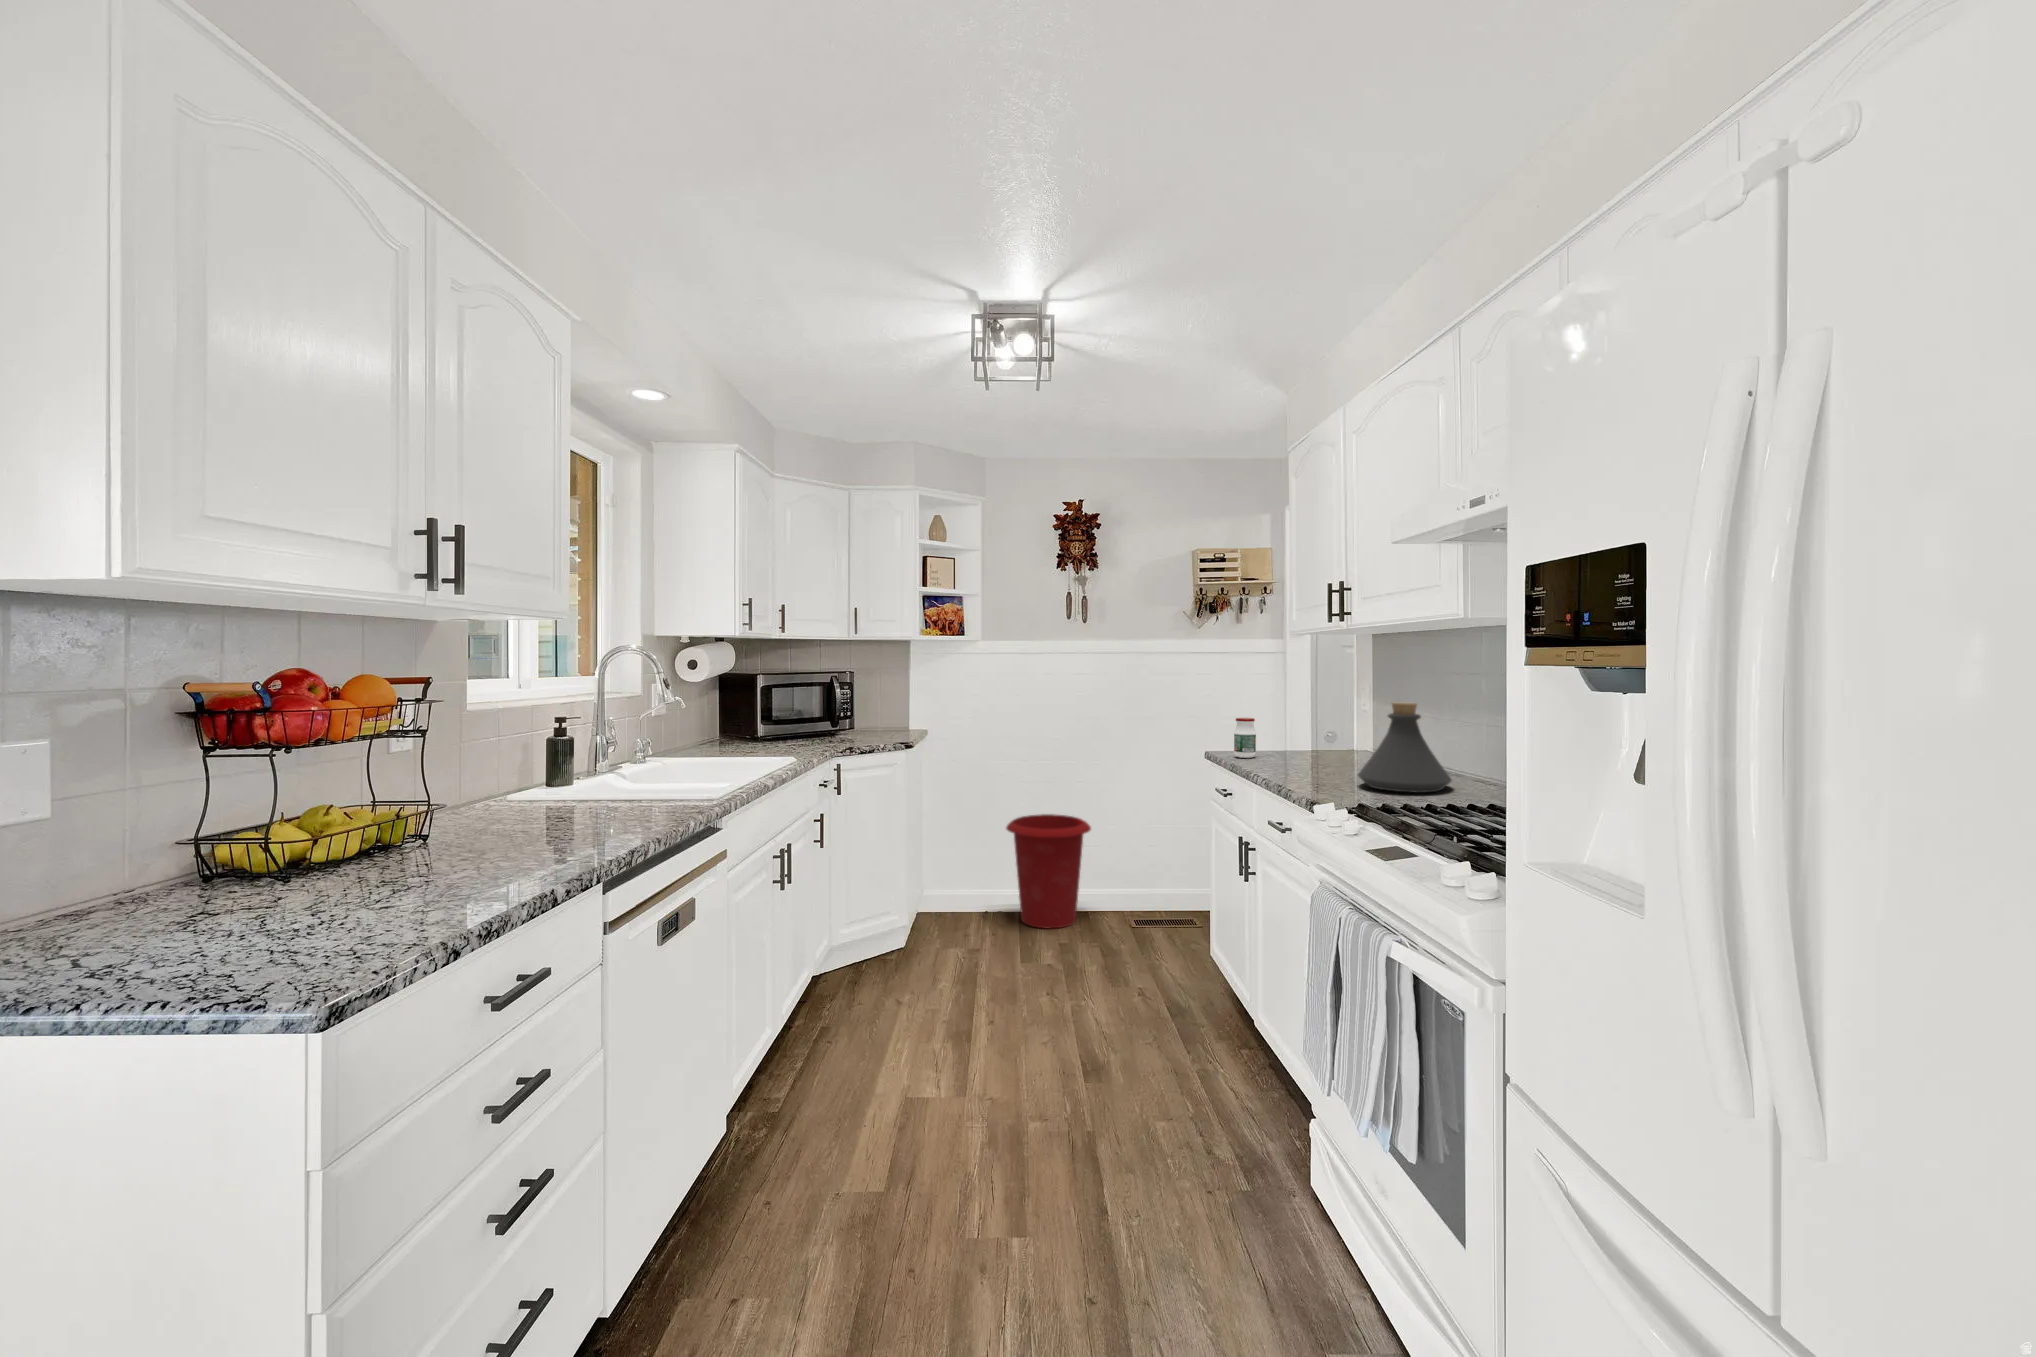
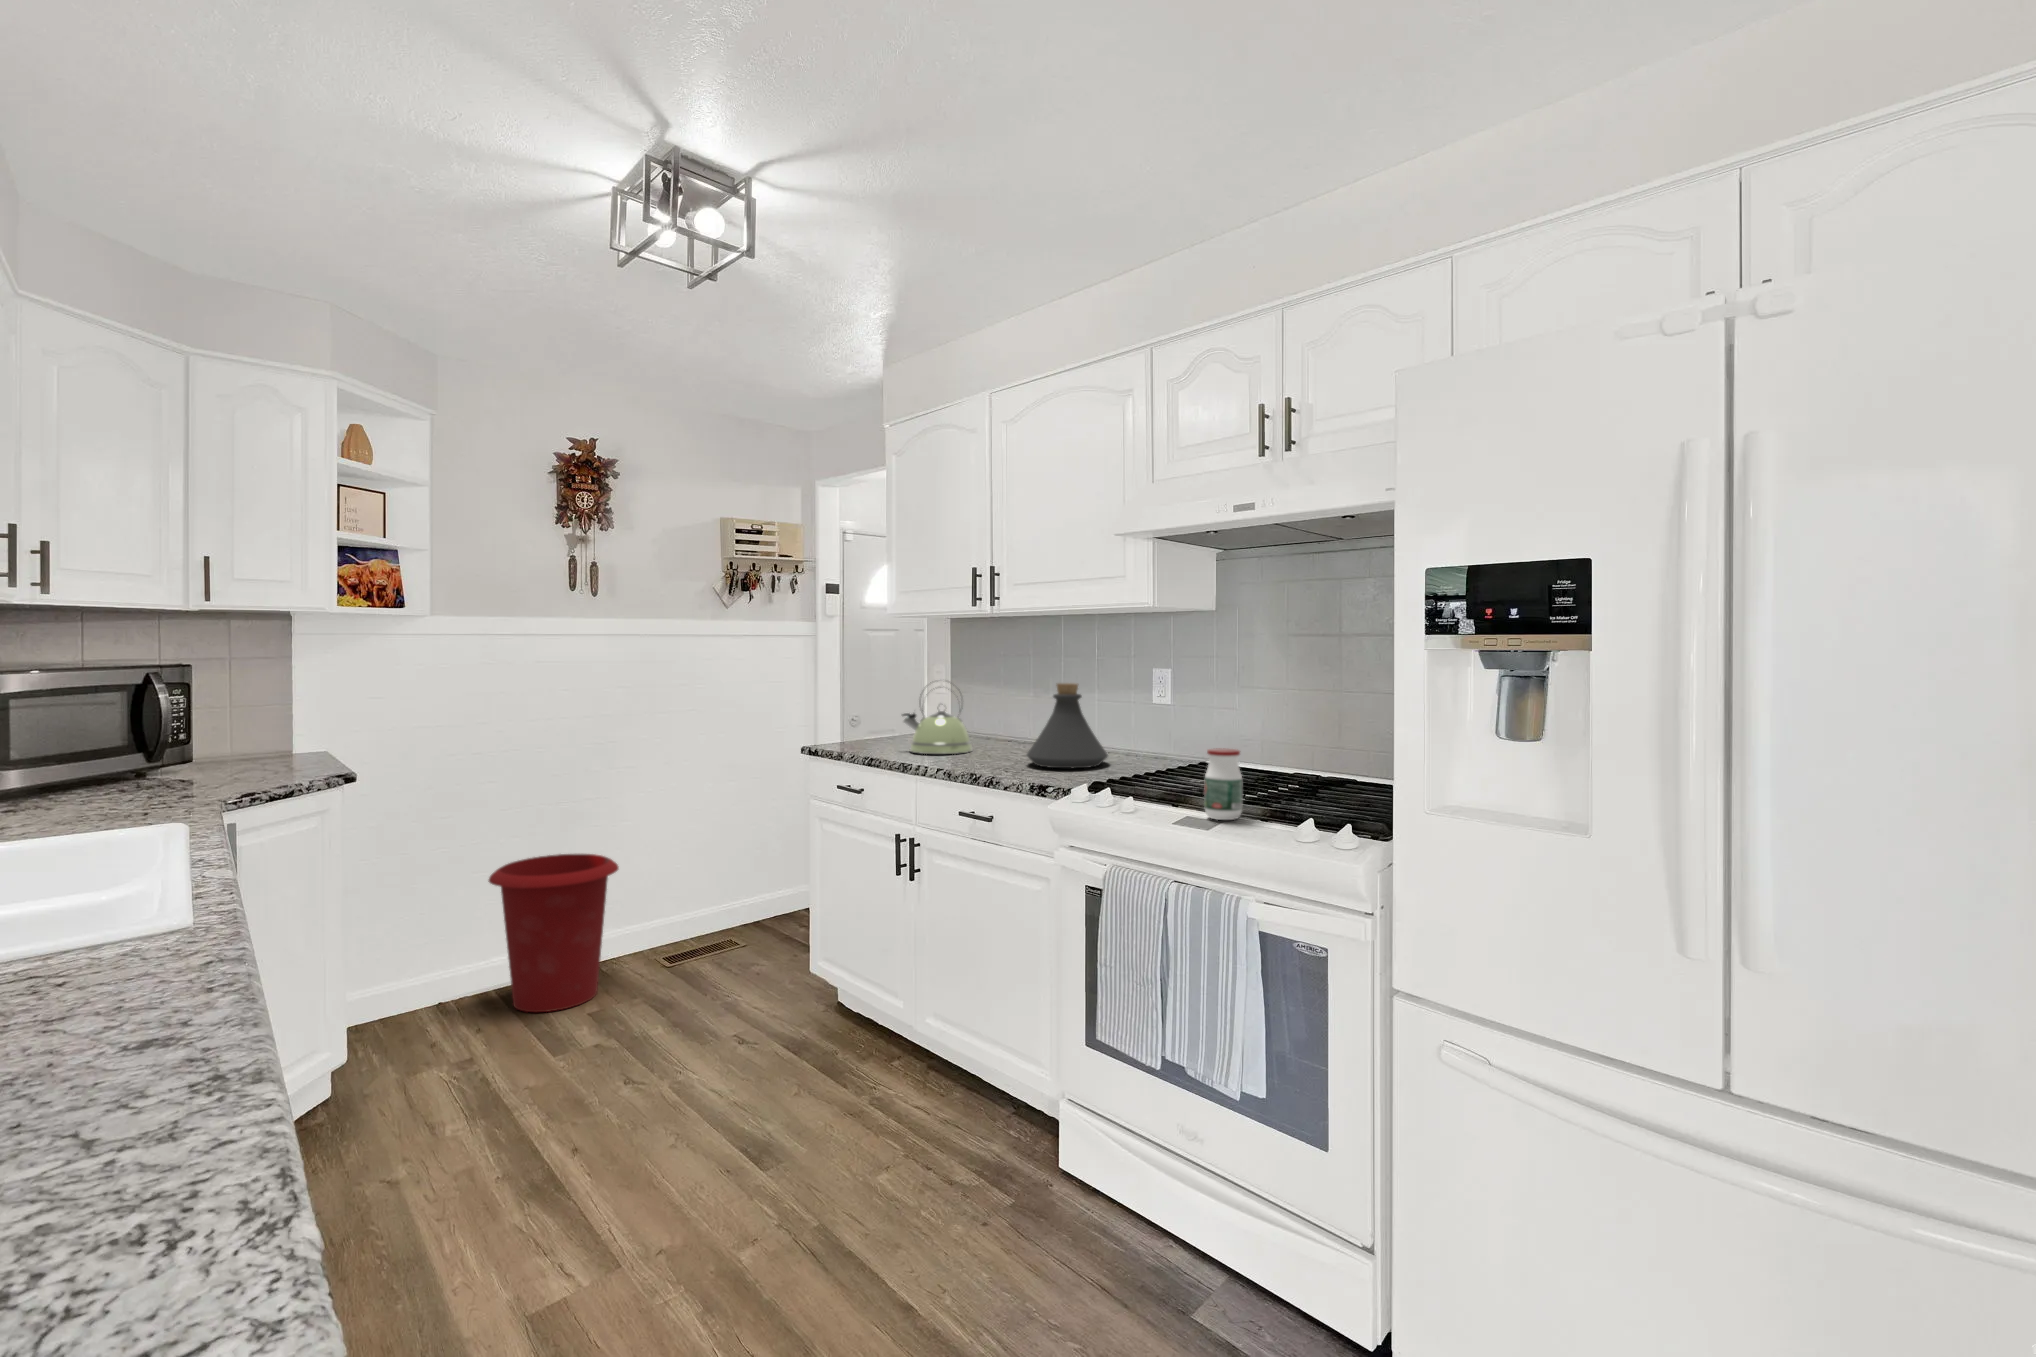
kettle: none [1277,694,1347,766] -> present [902,682,972,754]
jar: present [1234,718,1256,758] -> present [1204,749,1242,820]

